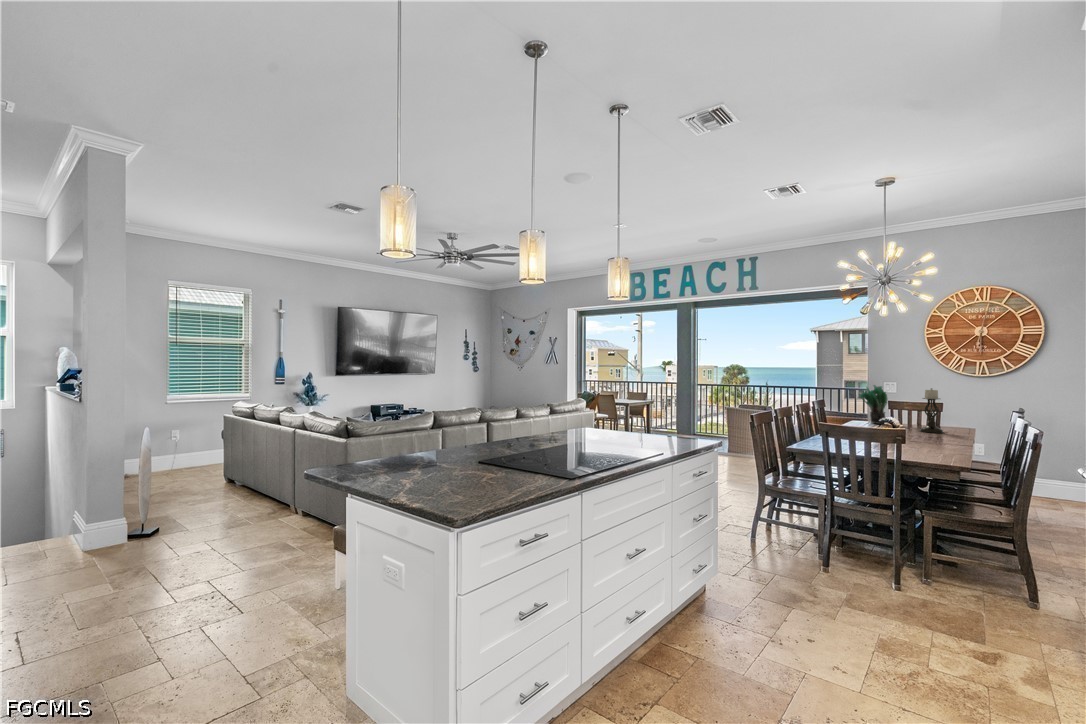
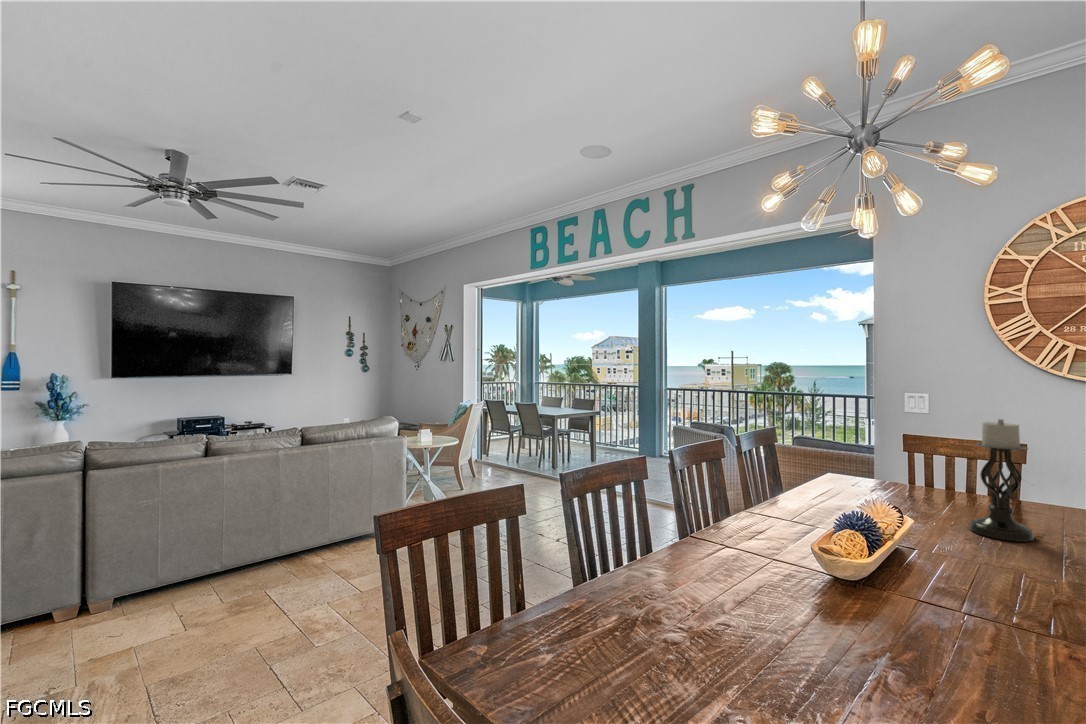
potted plant: present [860,385,887,424] -> none [832,403,896,491]

